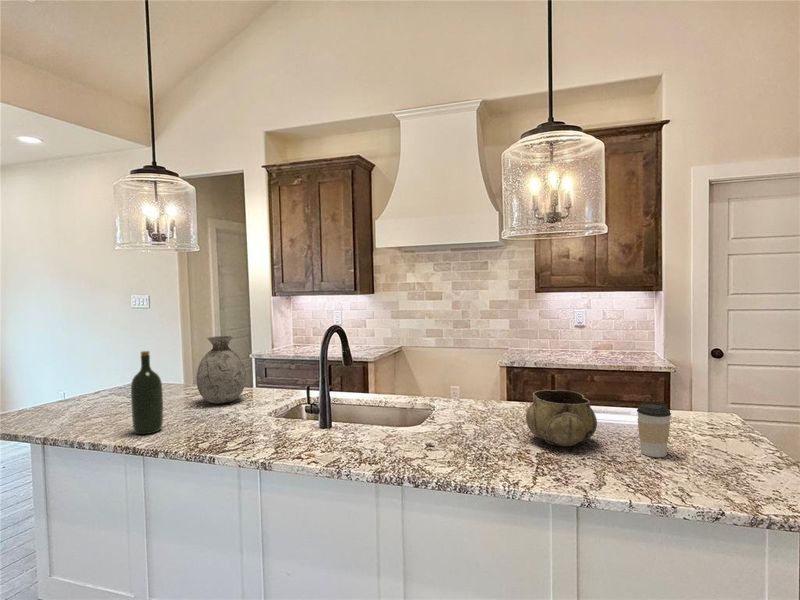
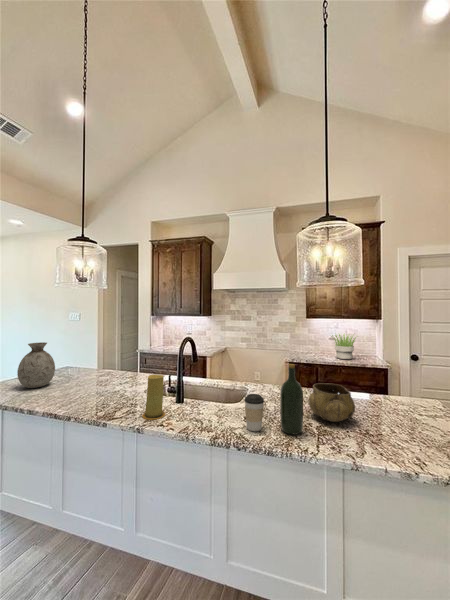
potted plant: none [570,314,622,358] -> present [332,334,356,360]
vase: present [196,336,246,403] -> present [17,342,55,388]
wine bottle: present [131,351,163,434] -> present [280,364,303,435]
candle: none [268,384,304,451] -> present [142,375,165,420]
coffee cup: present [637,403,671,457] -> present [245,394,264,431]

